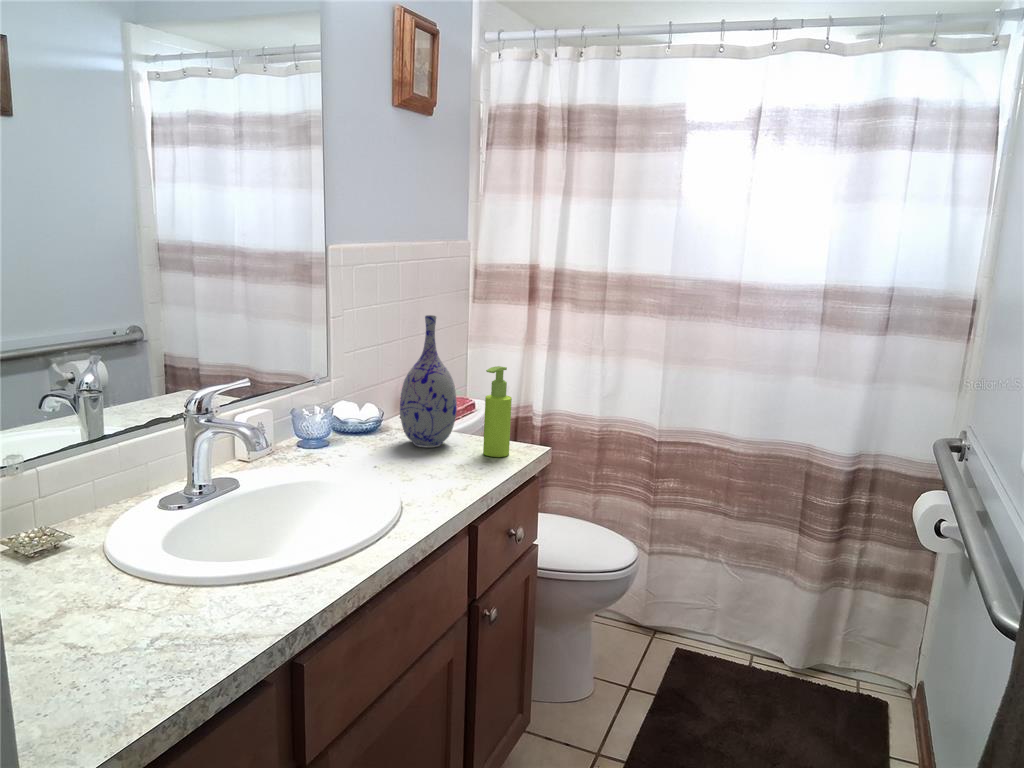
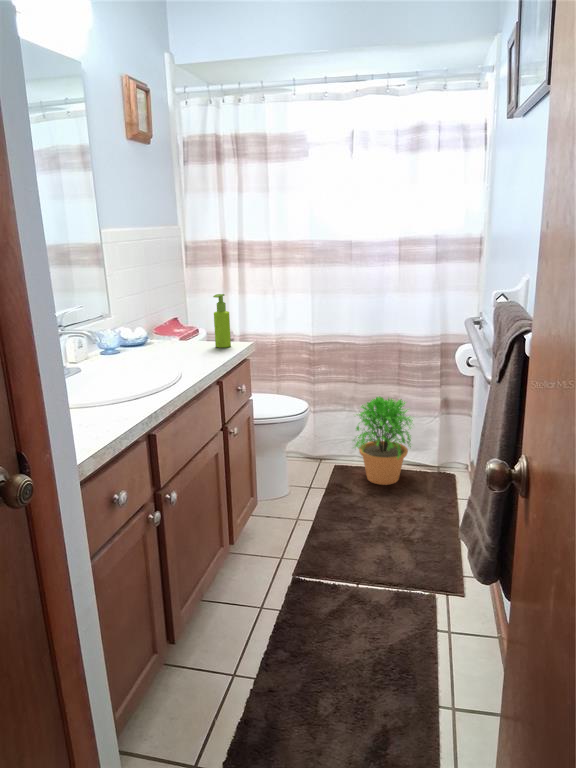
vase: present [400,315,457,447] -> none [162,268,196,348]
potted plant: none [707,546,824,703] -> present [354,396,413,485]

